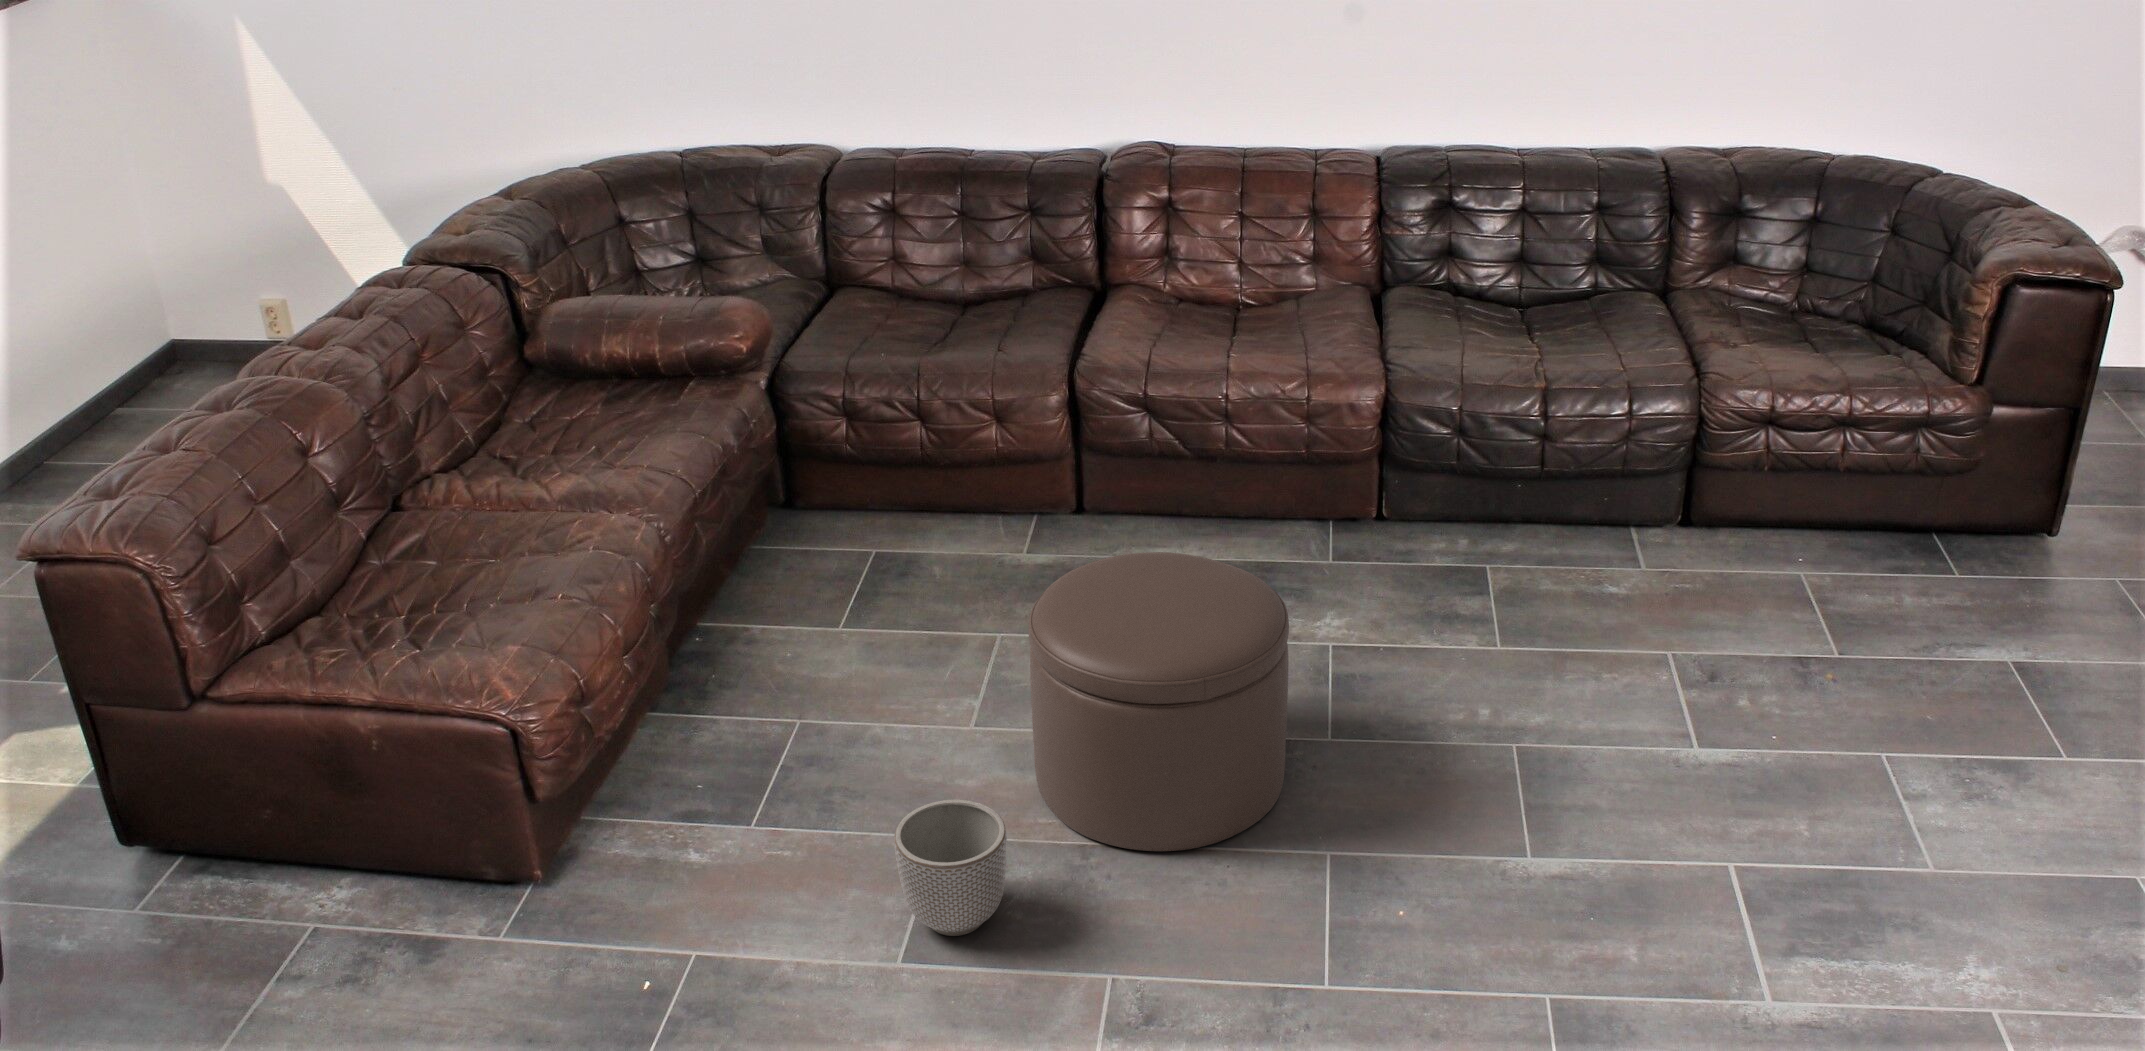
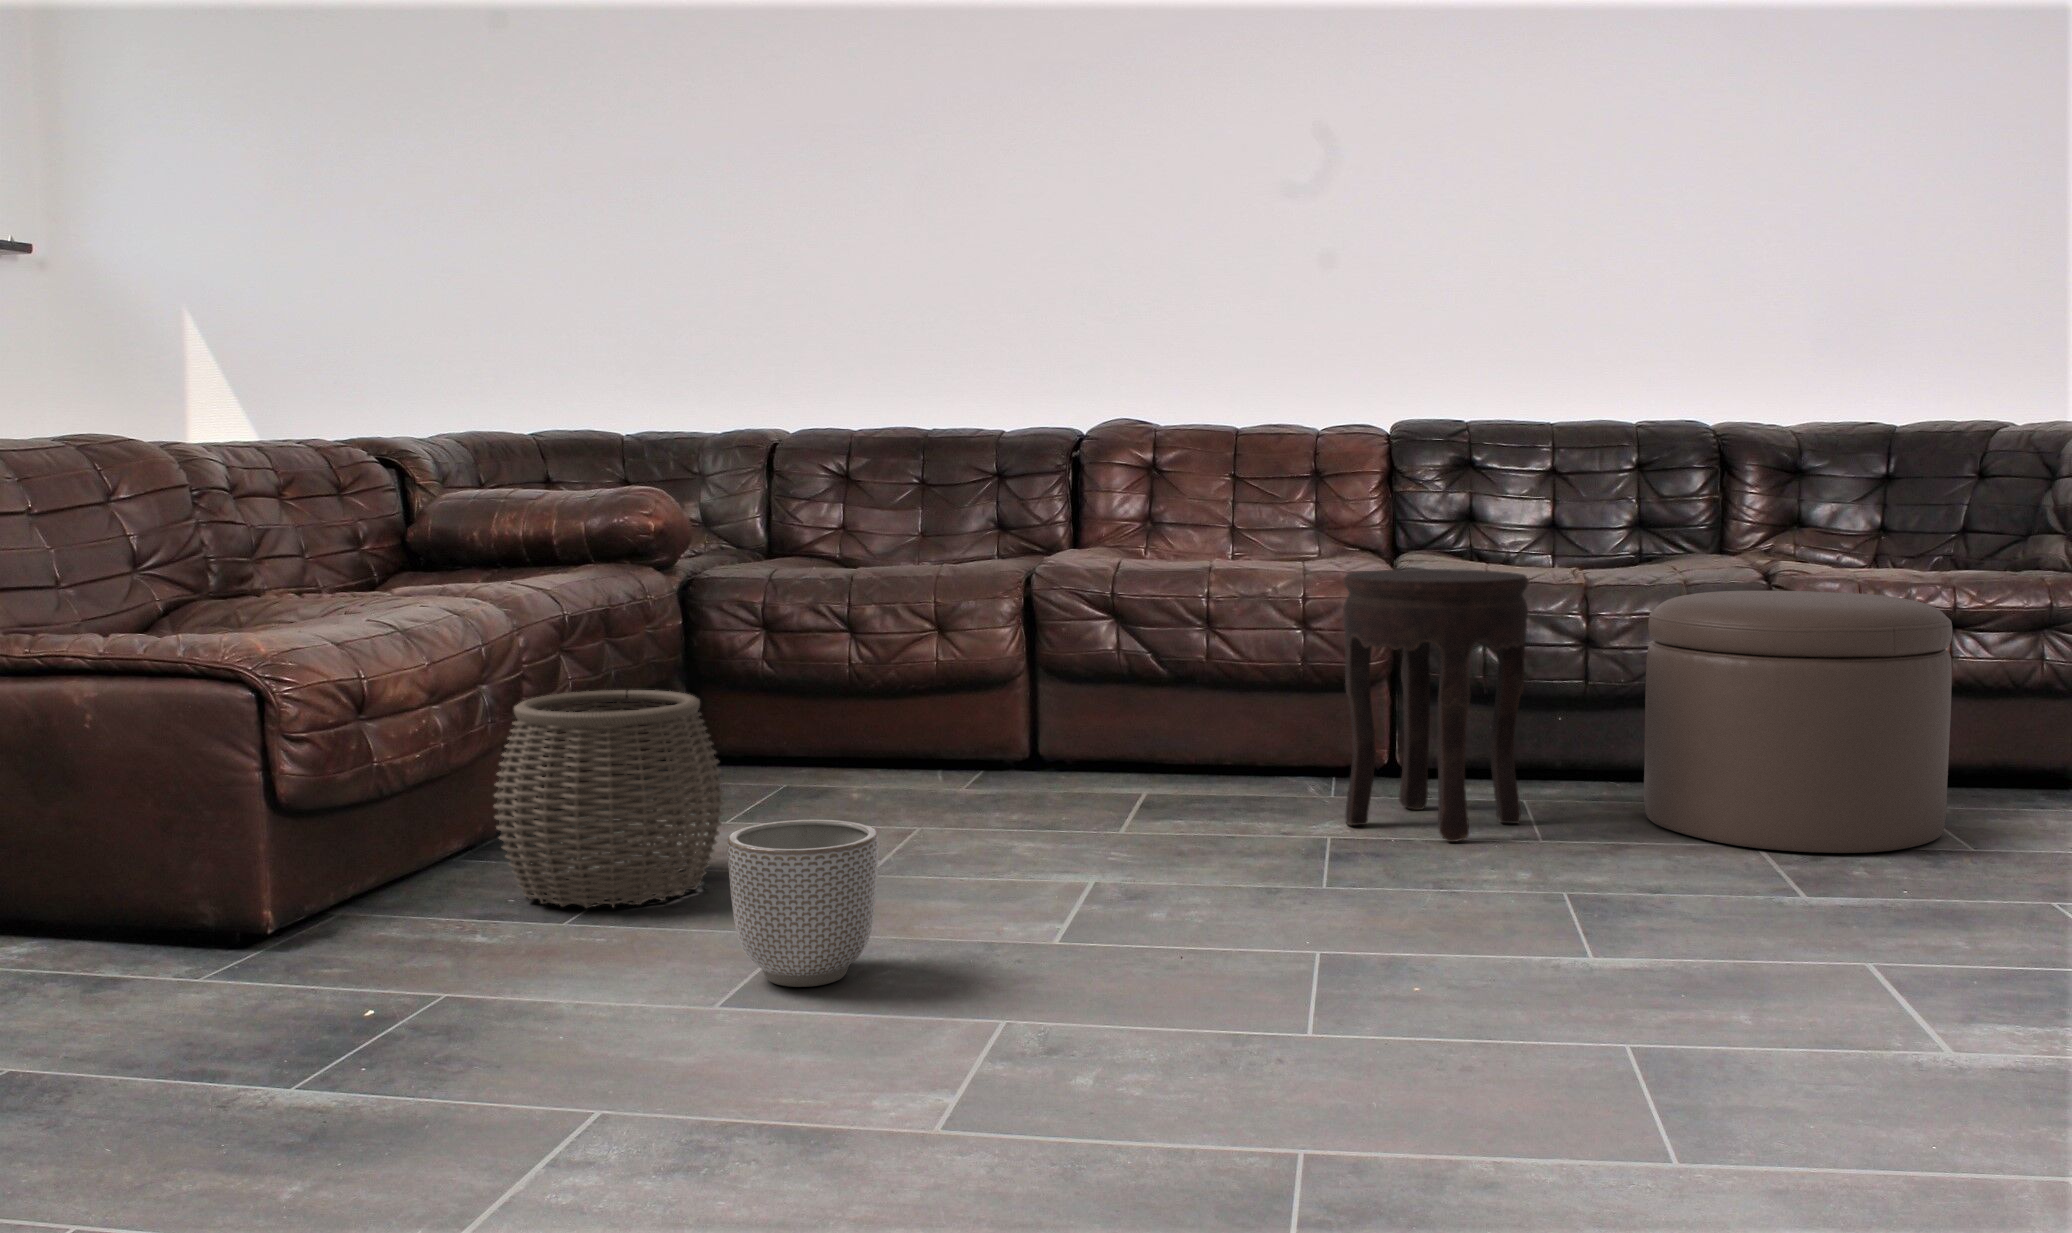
side table: none [1342,425,1499,671] -> present [1343,569,1529,842]
ottoman: present [1028,552,1289,851] -> present [1644,591,1952,853]
woven basket: none [683,613,861,812] -> present [494,690,724,908]

